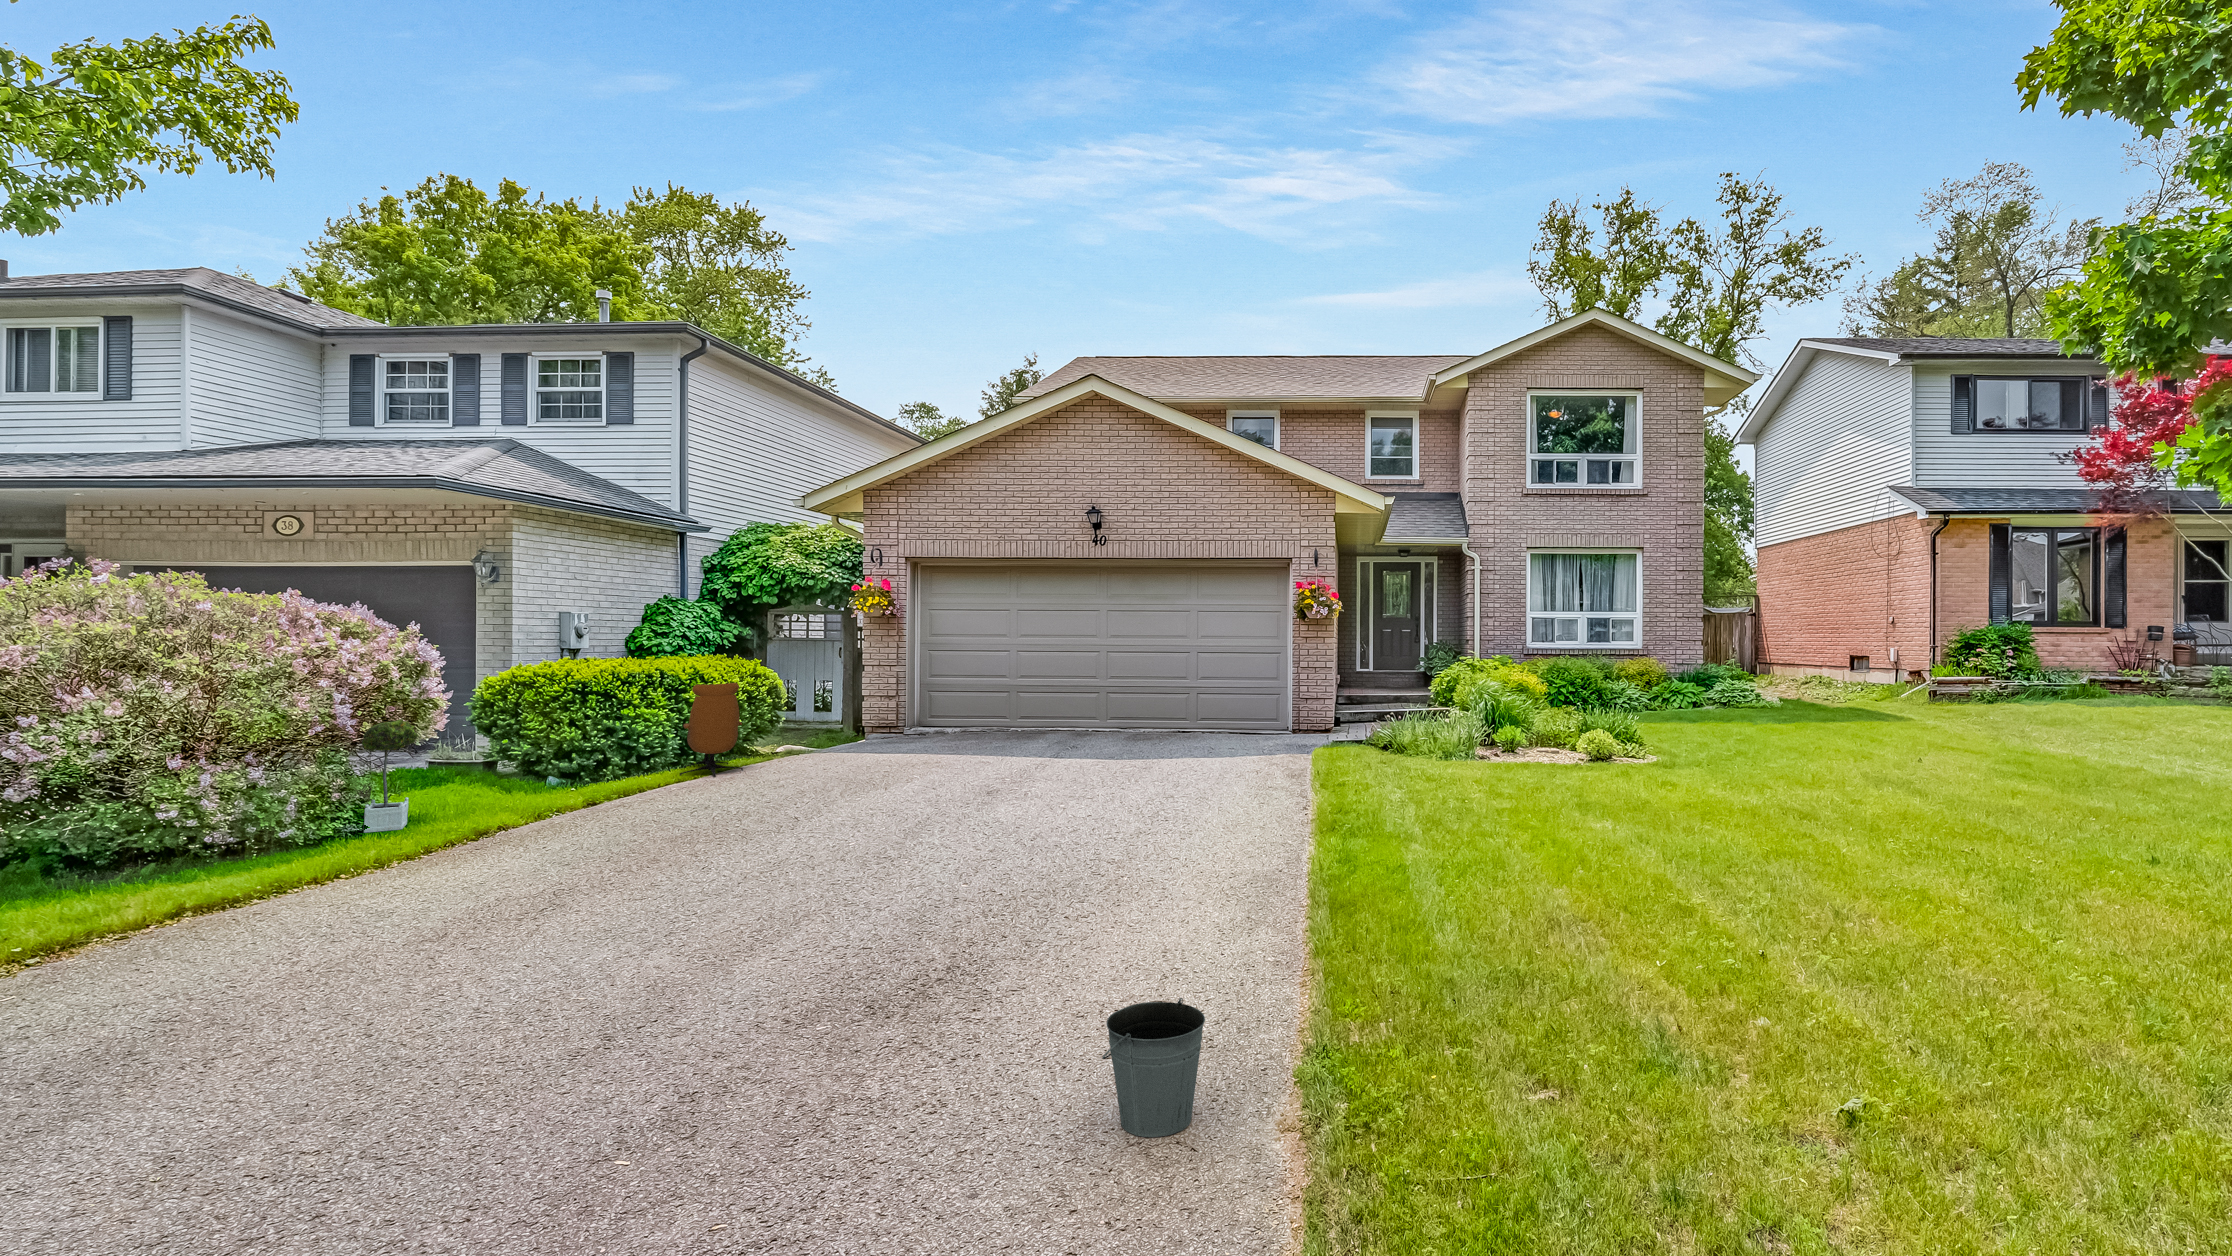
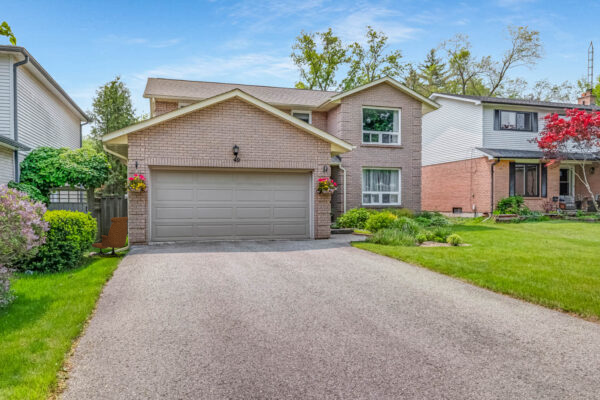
potted tree: present [362,718,418,833] -> none [15,230,39,282]
bucket: present [1102,998,1205,1137] -> none [553,289,587,325]

